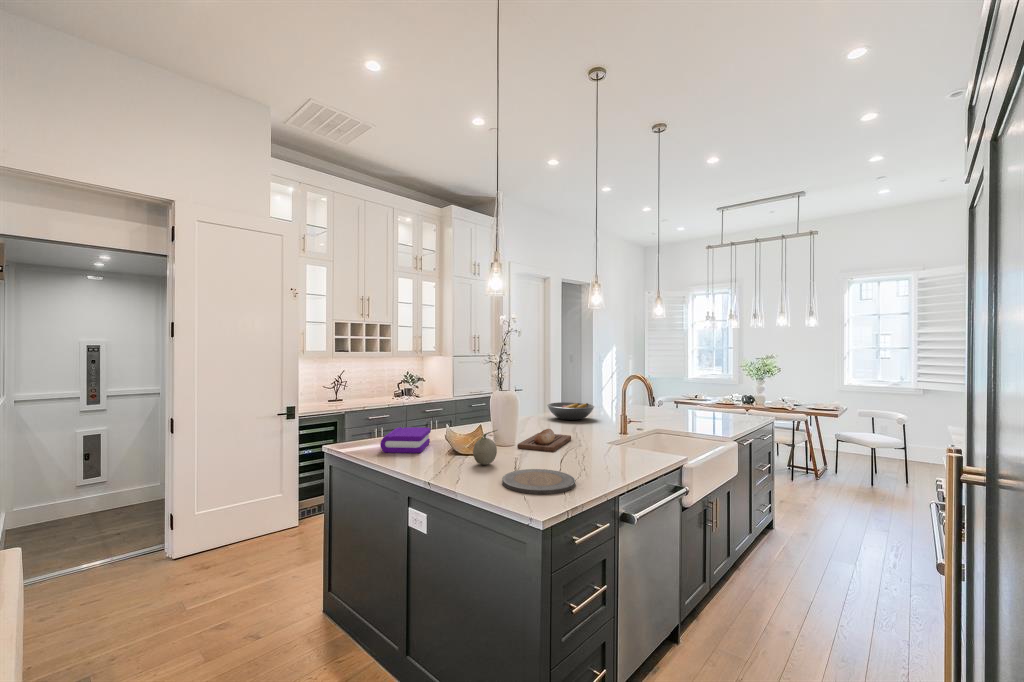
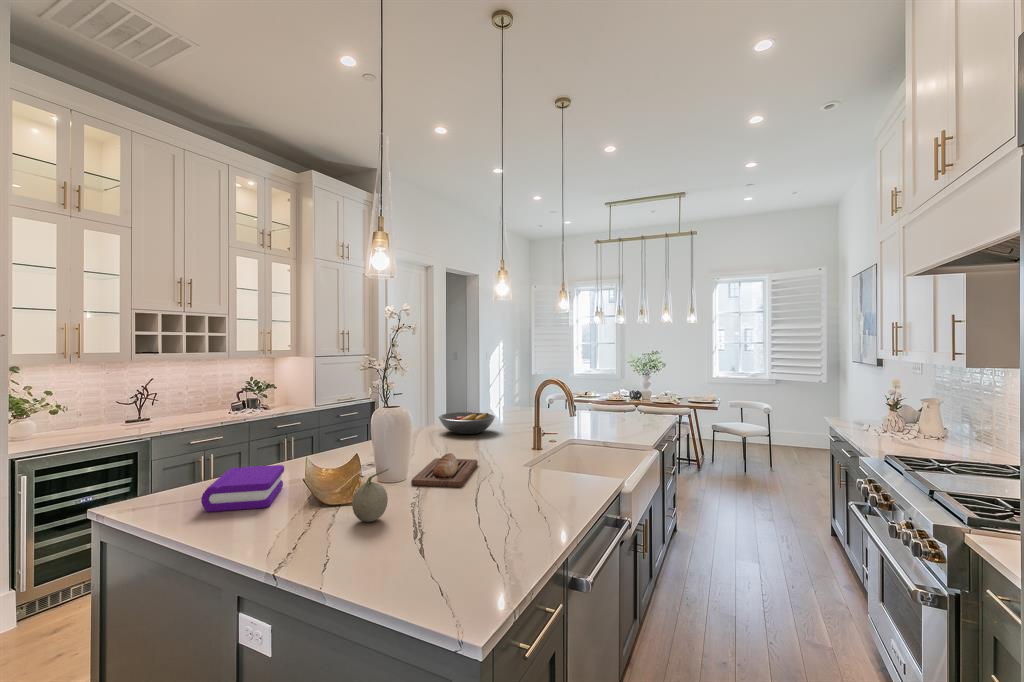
plate: present [502,469,575,494] -> none [402,523,508,575]

